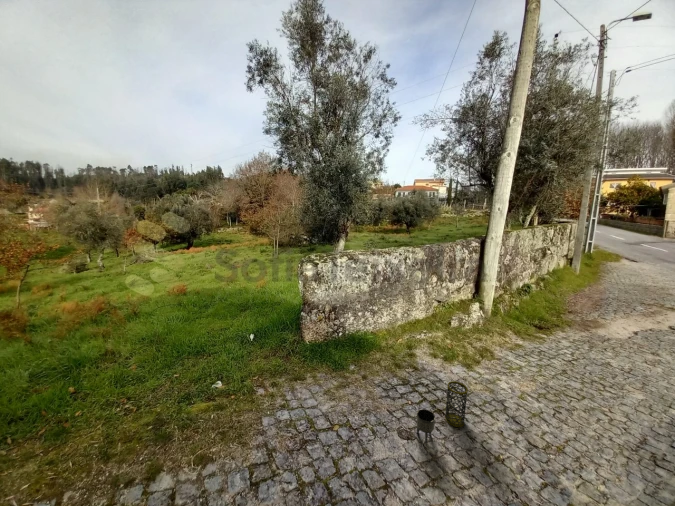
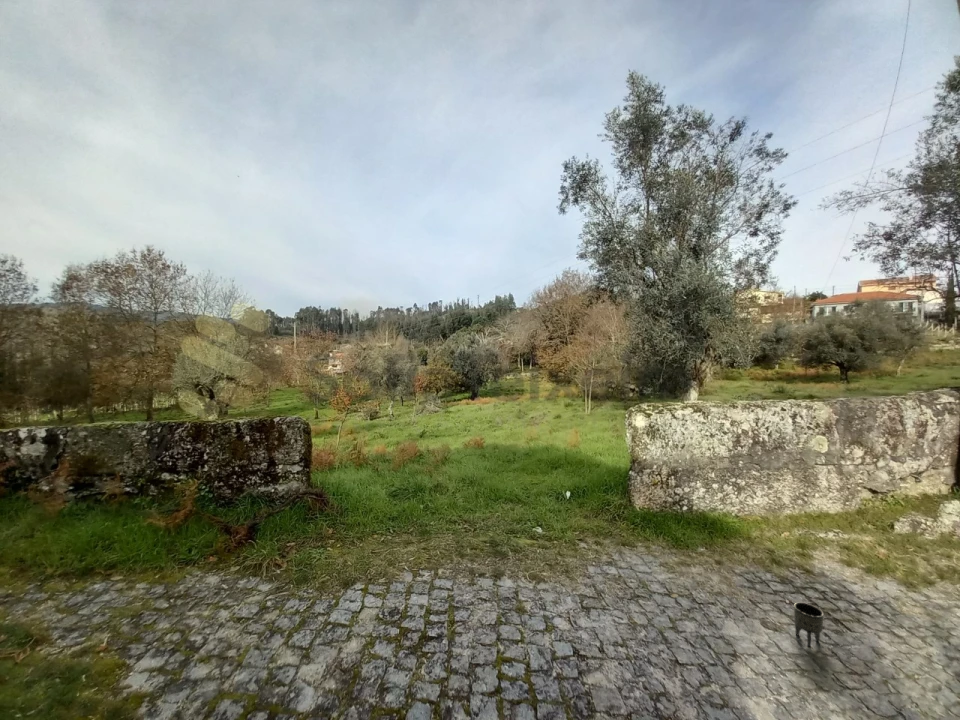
trash can: present [445,381,468,427] -> none [850,581,887,649]

